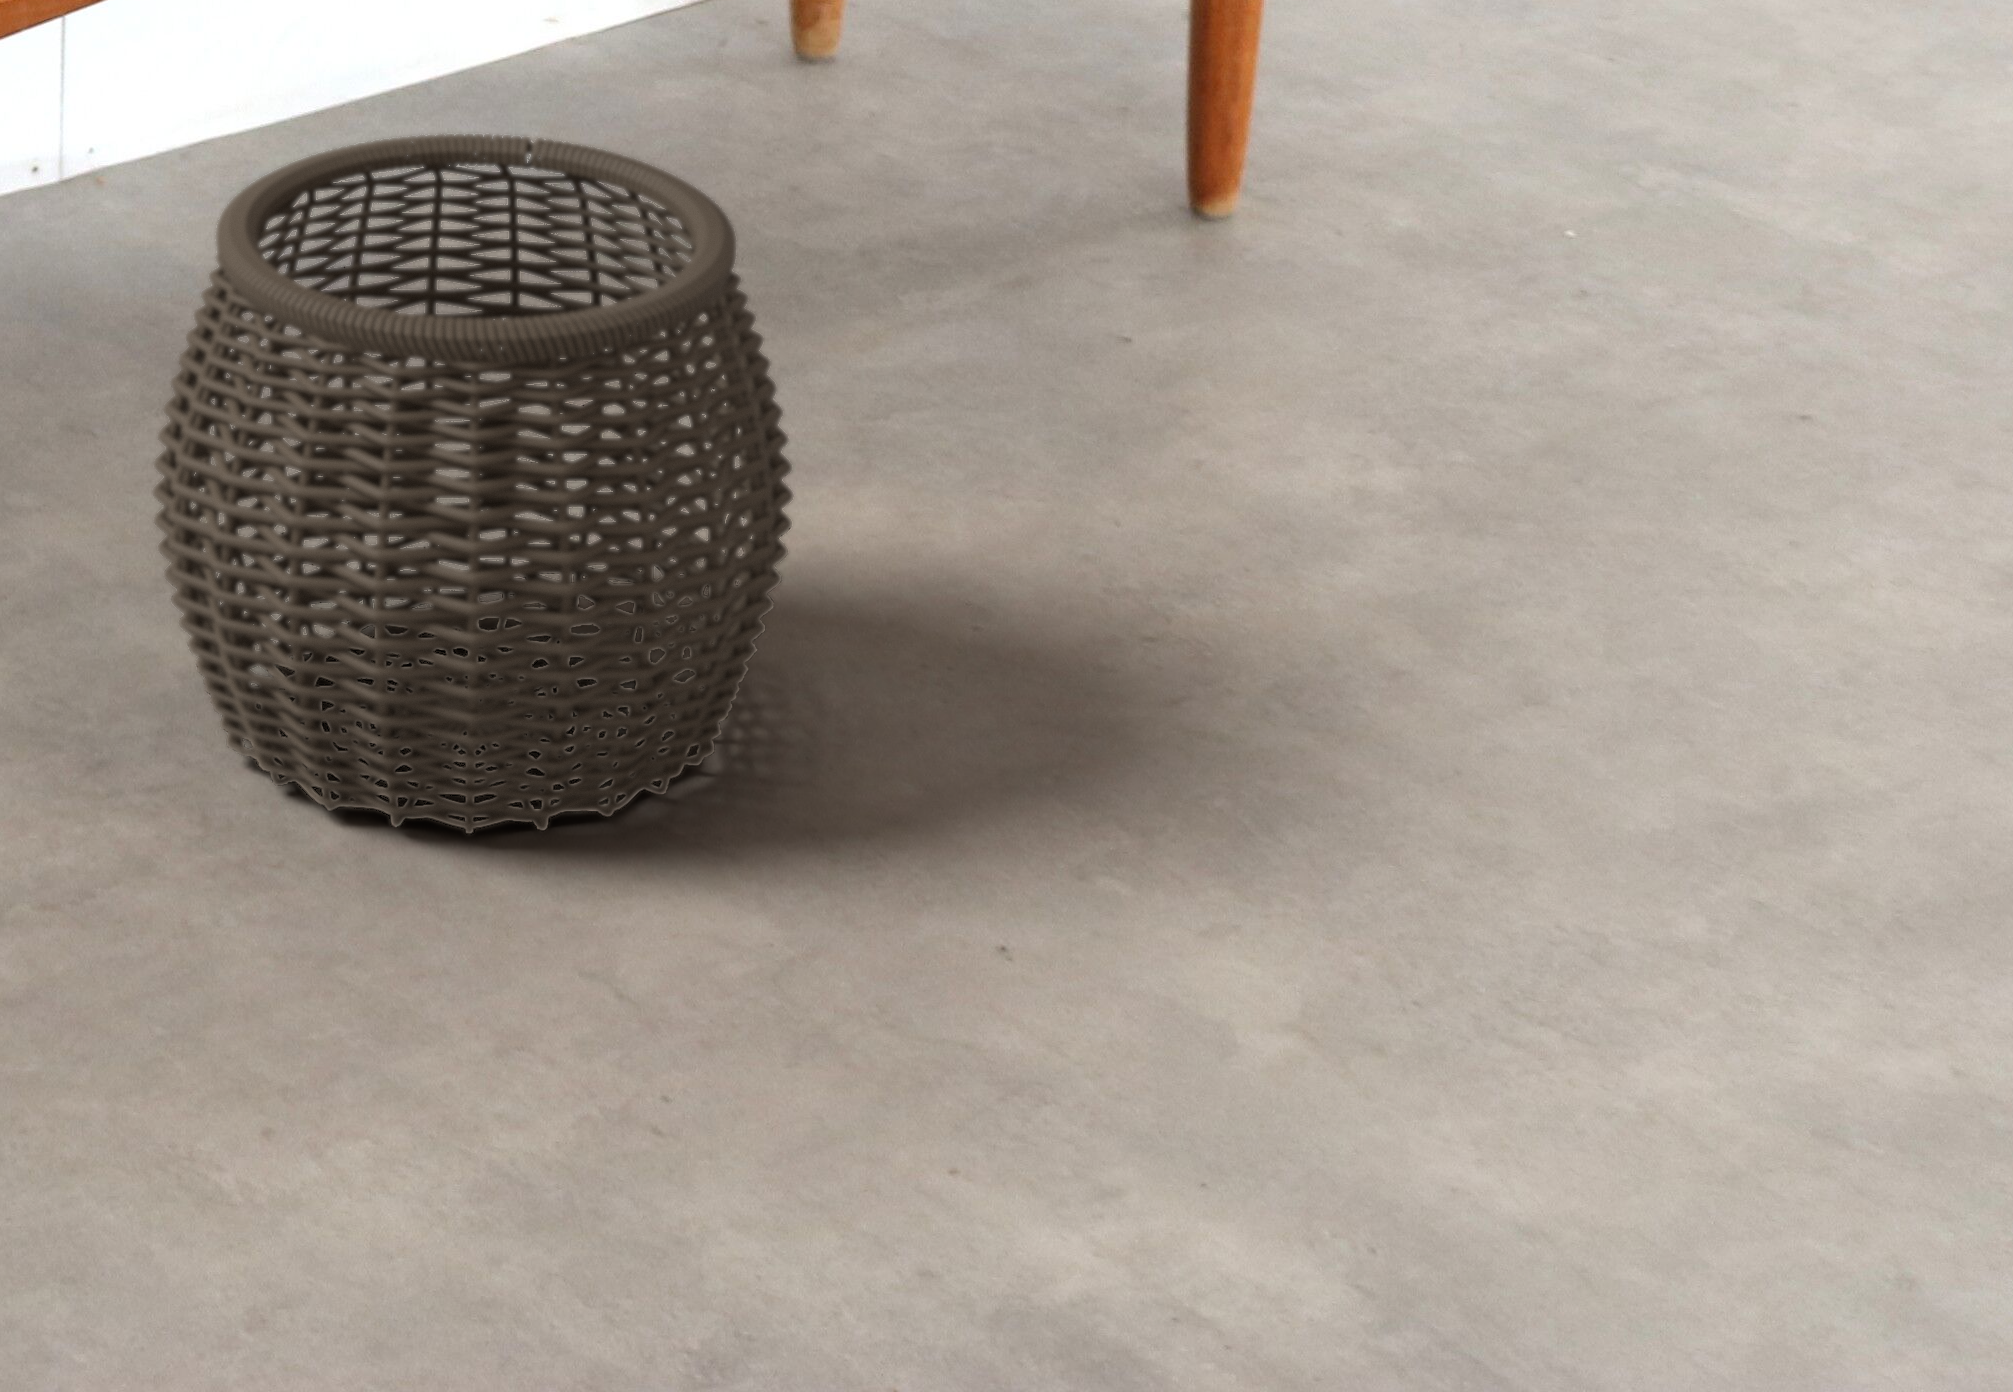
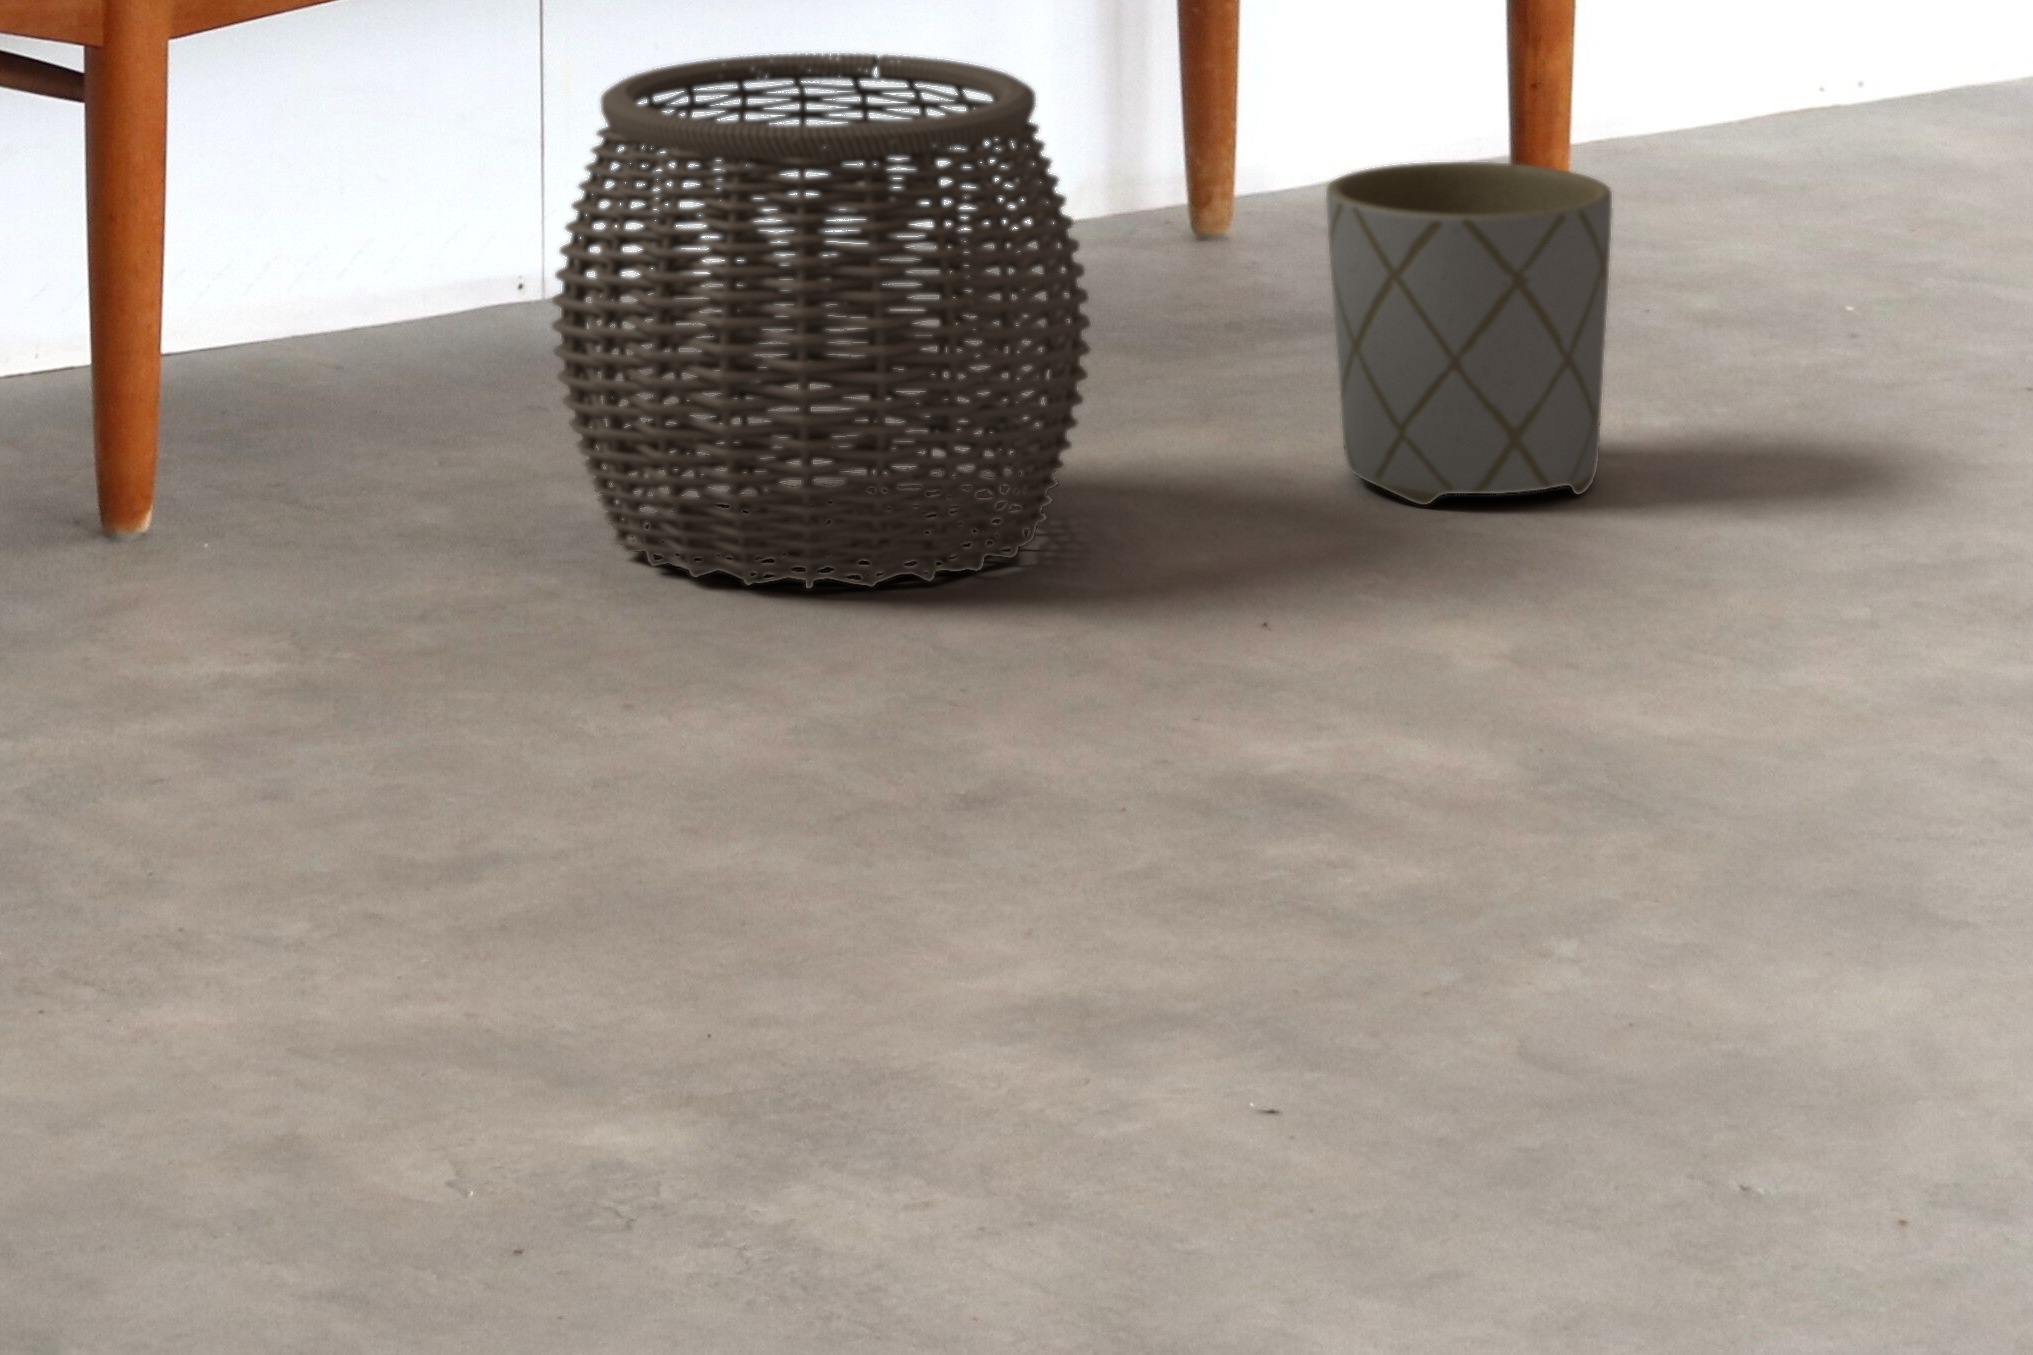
planter: none [1047,212,1381,648] -> present [1326,162,1612,505]

